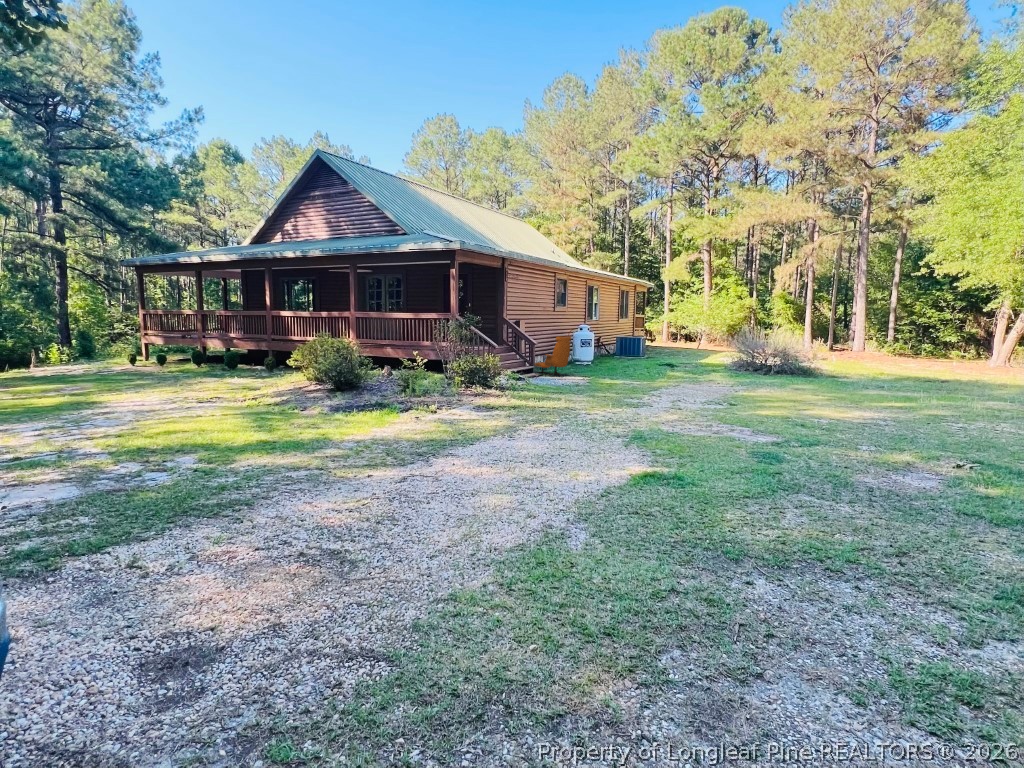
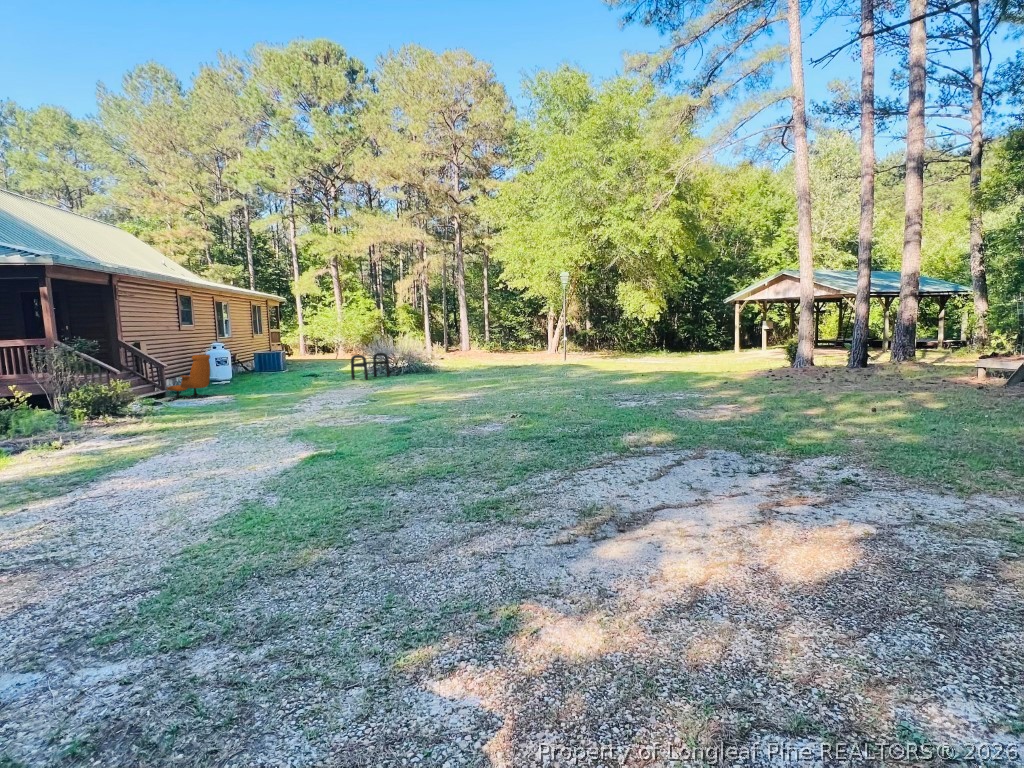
bench: none [707,347,753,376] -> present [351,353,390,380]

